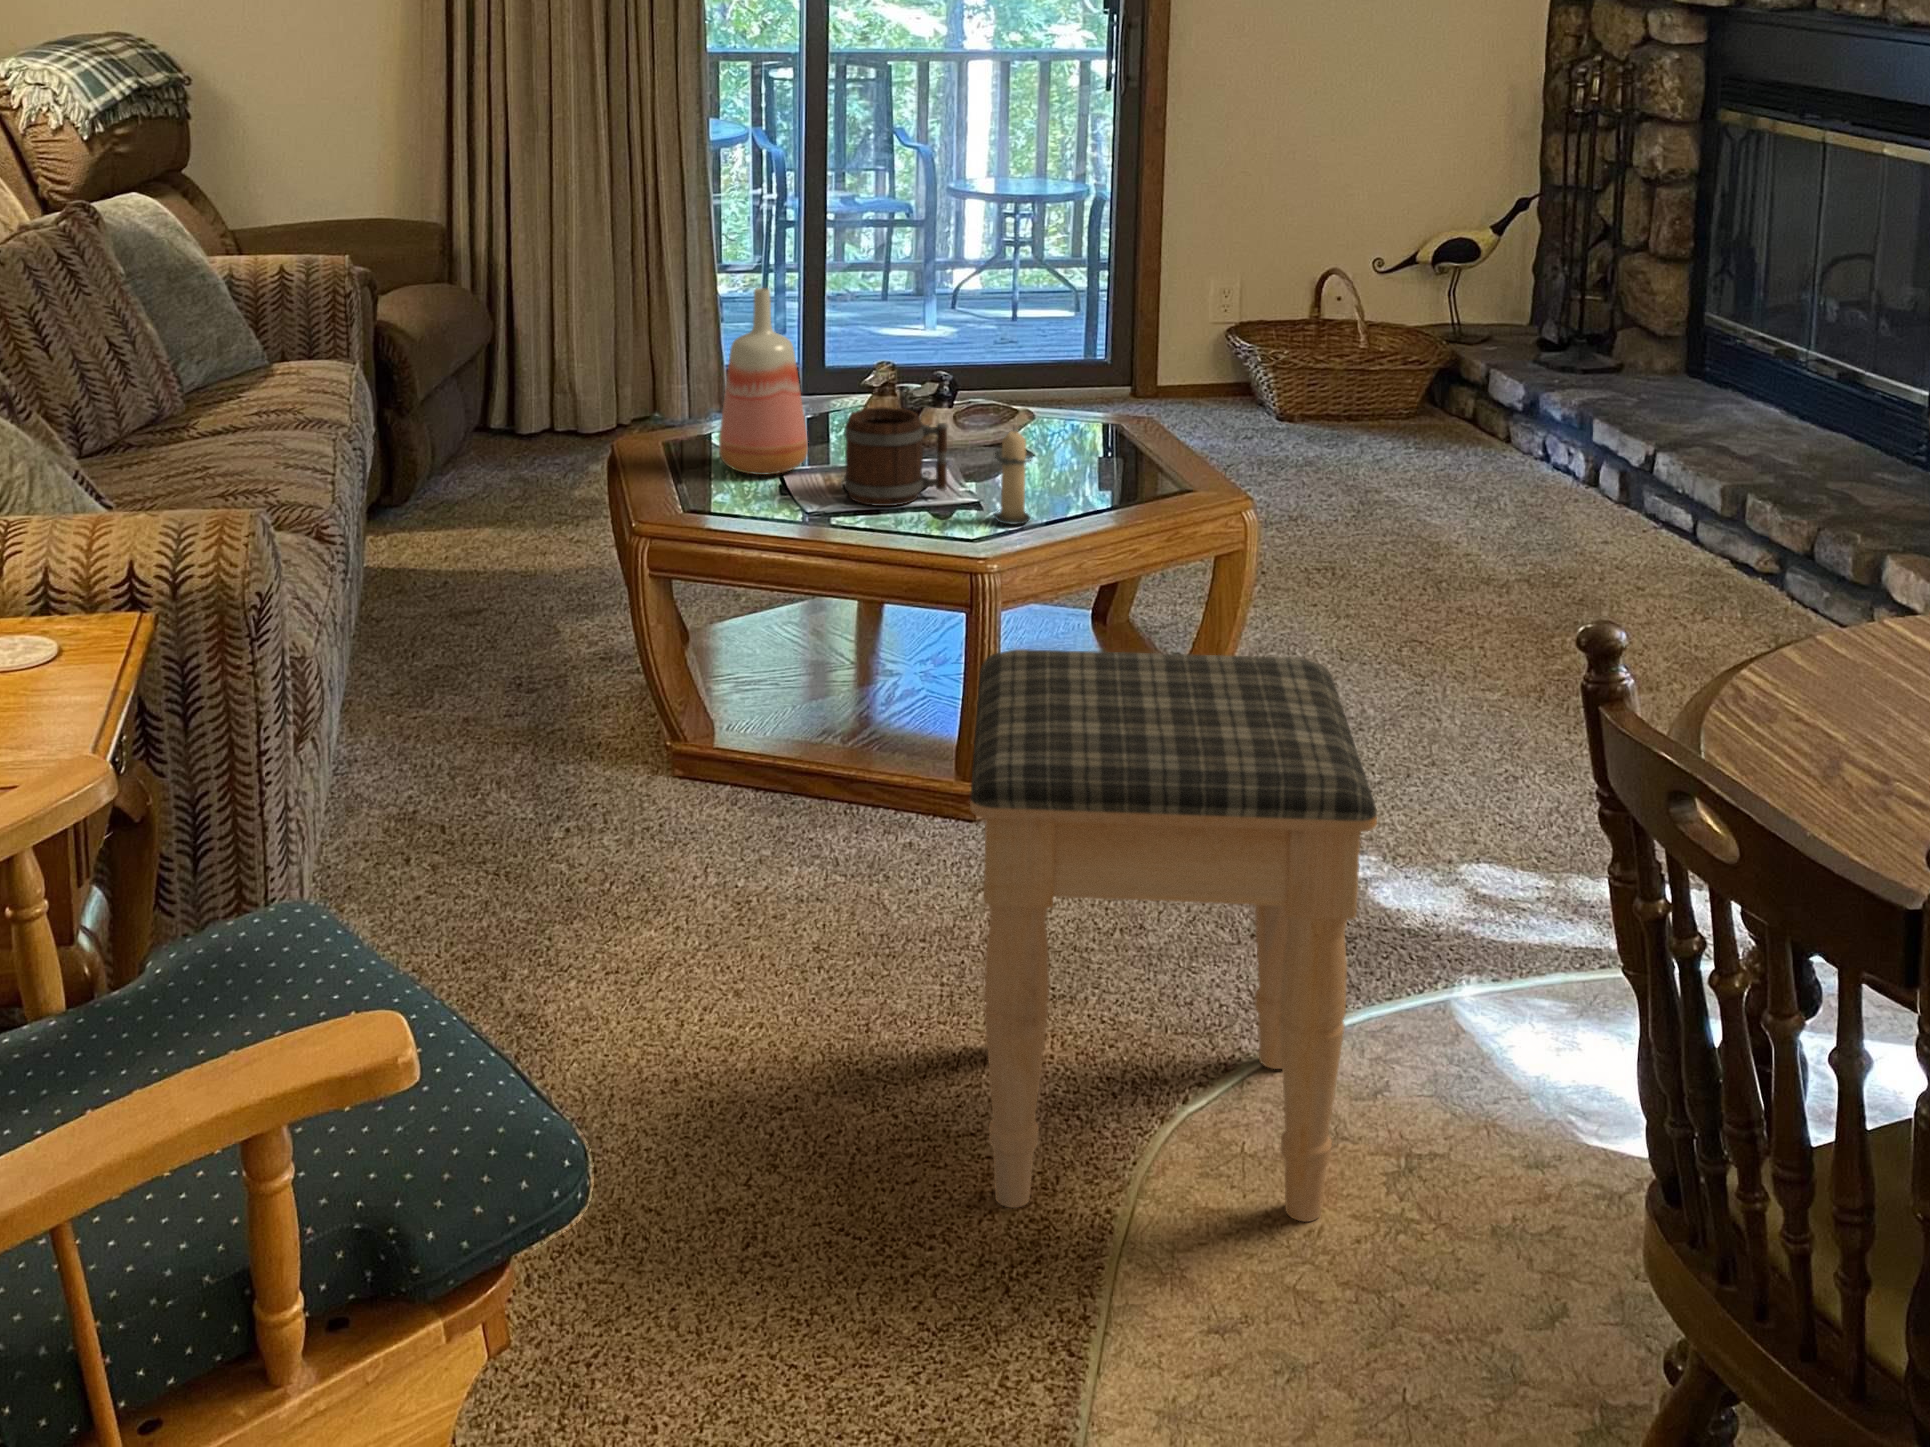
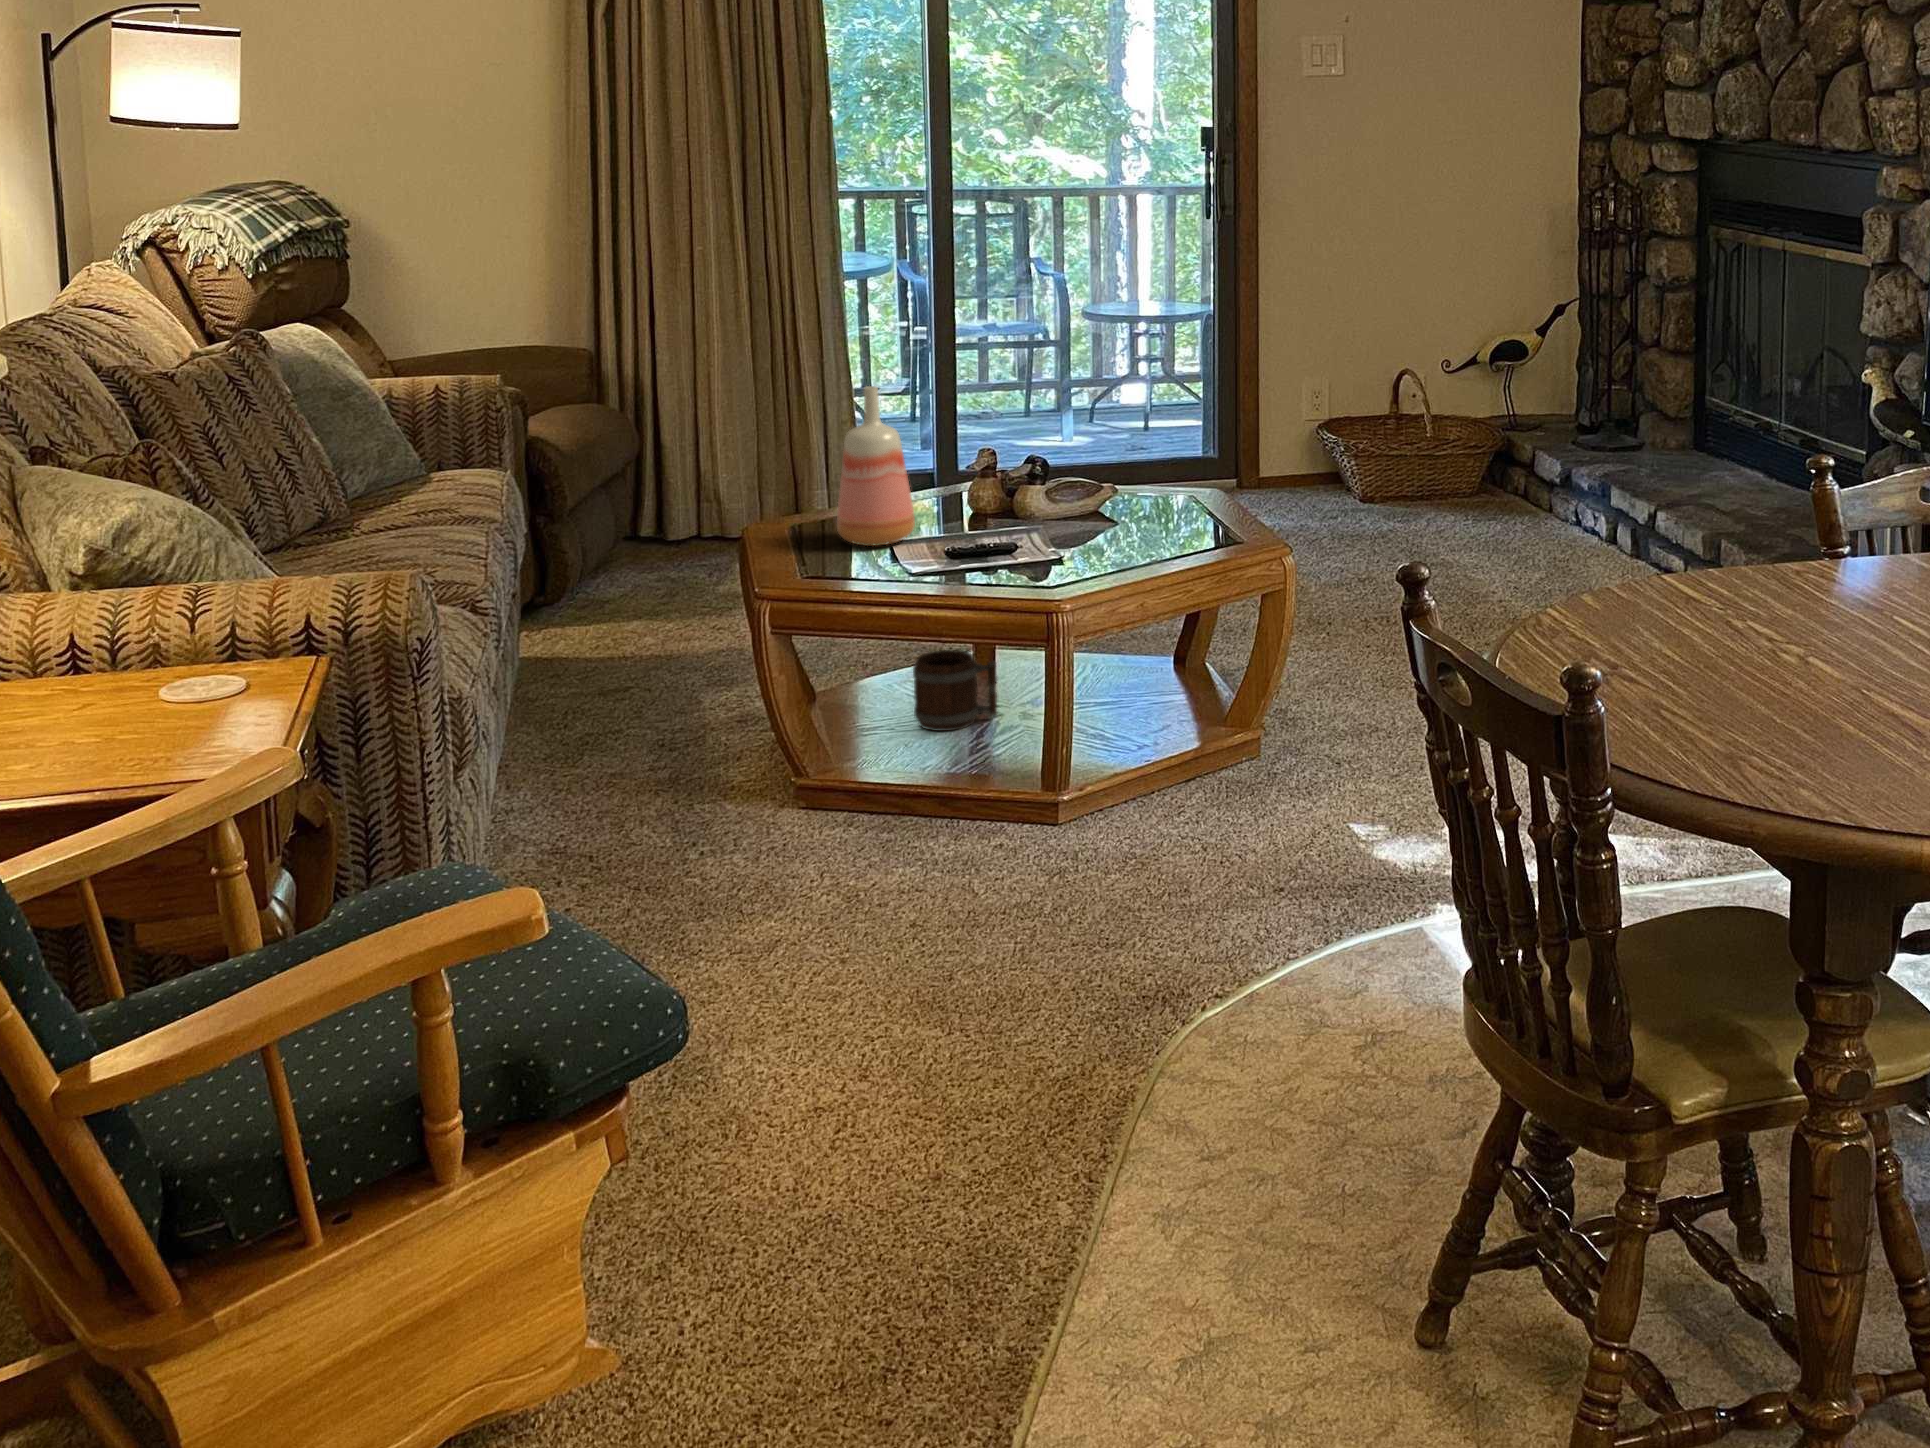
mug: present [844,407,947,506] -> present [913,650,997,731]
candle: present [994,430,1032,524] -> none [1064,491,1106,576]
footstool: present [970,649,1377,1222] -> none [1012,652,1327,1092]

